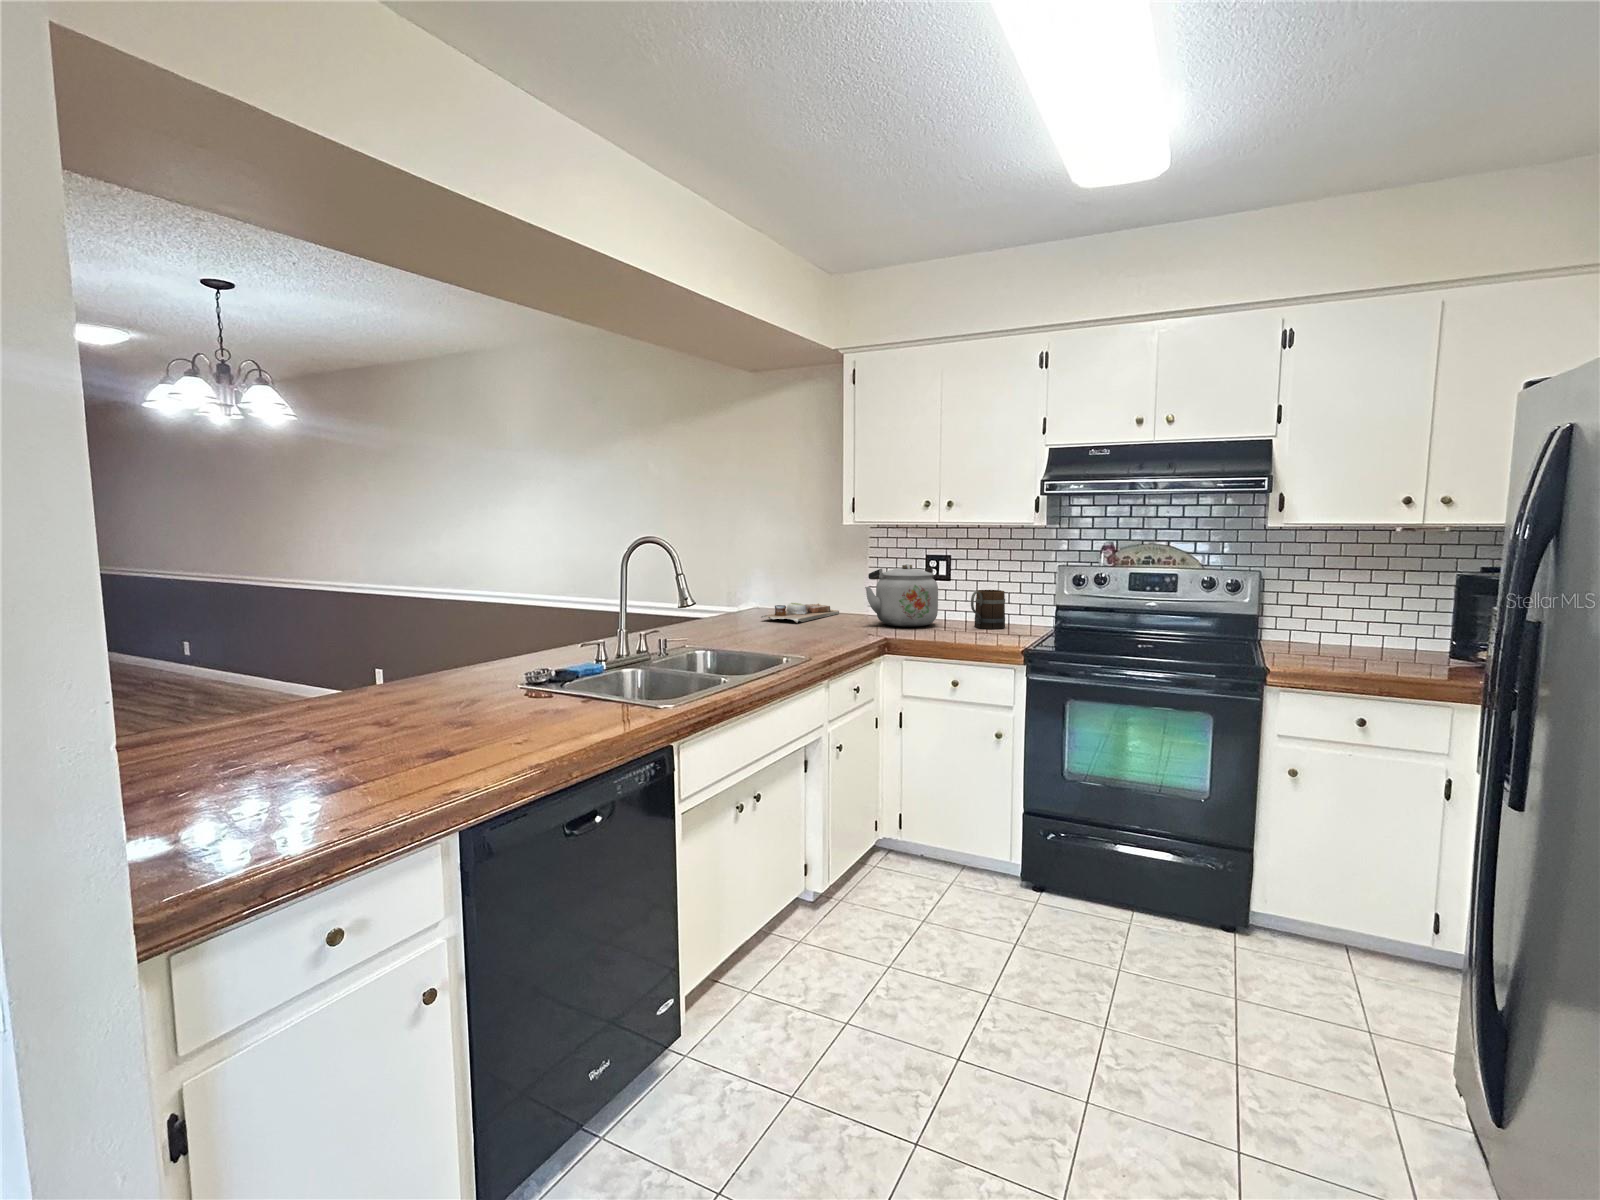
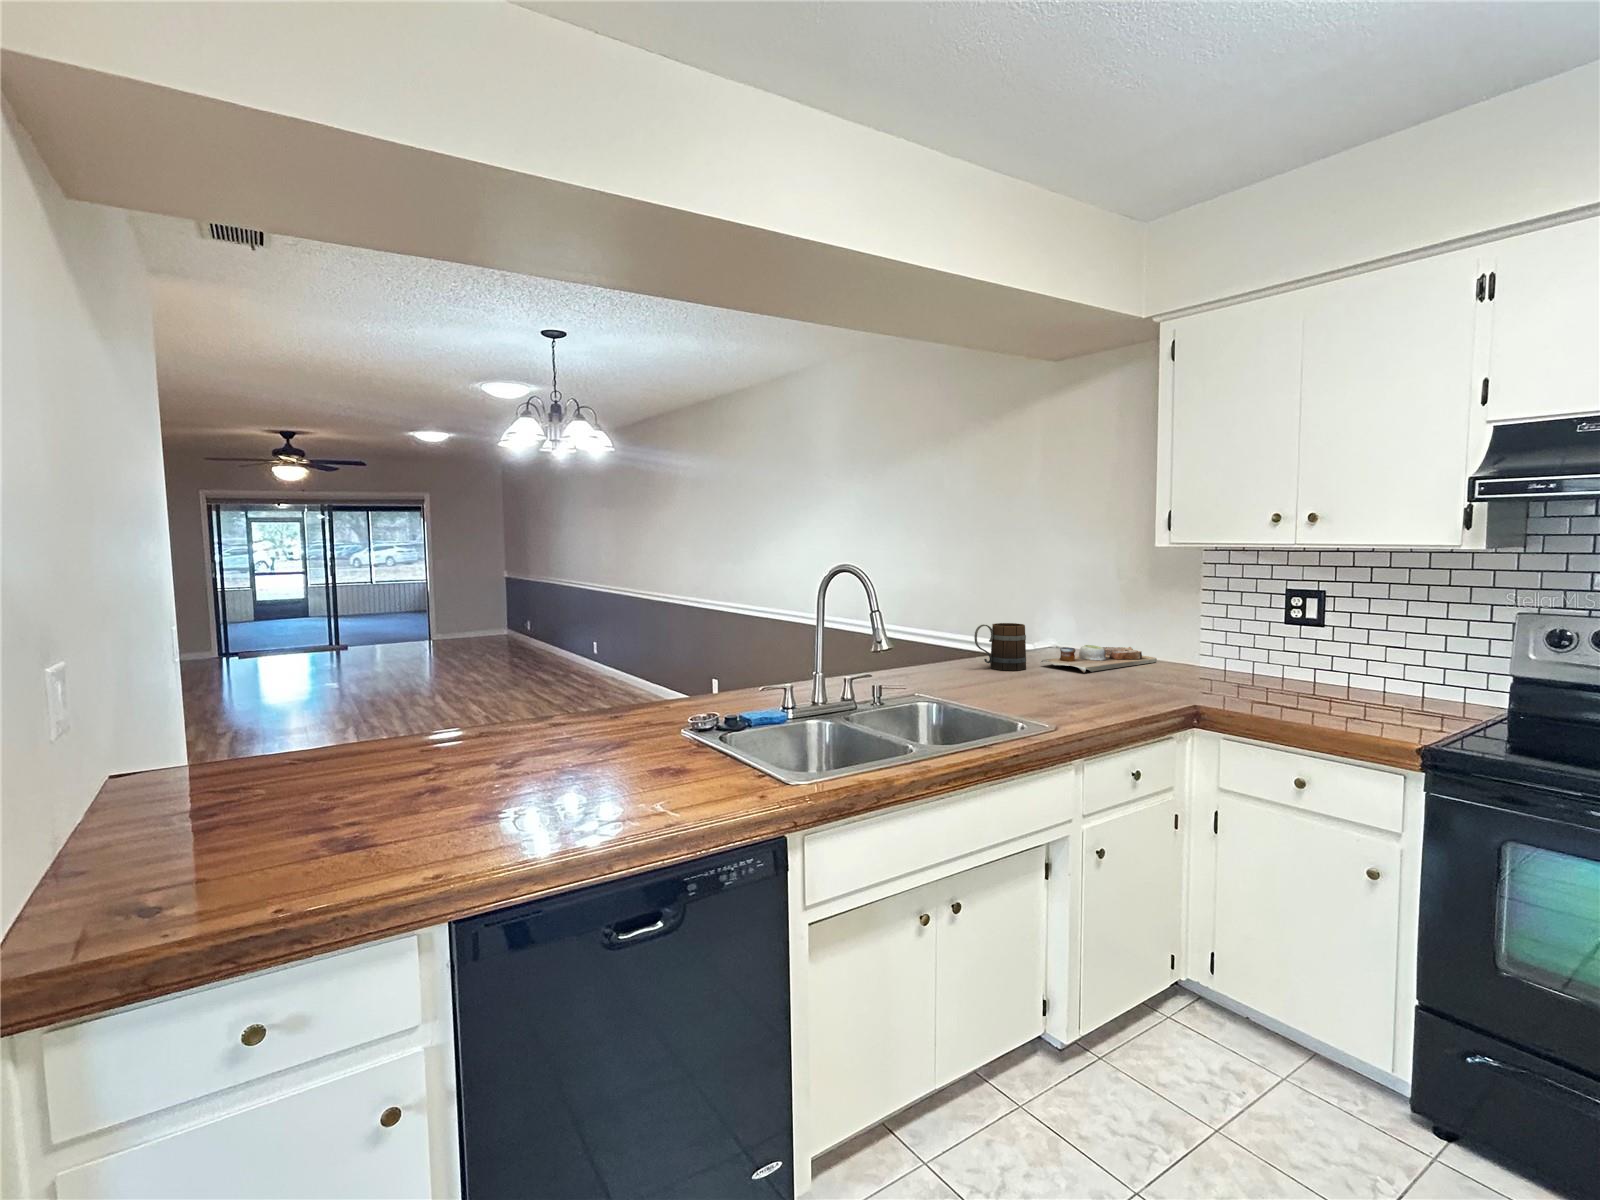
kettle: present [865,564,938,627] -> none [1178,601,1295,690]
mug: present [971,590,1005,629] -> present [974,623,1026,671]

